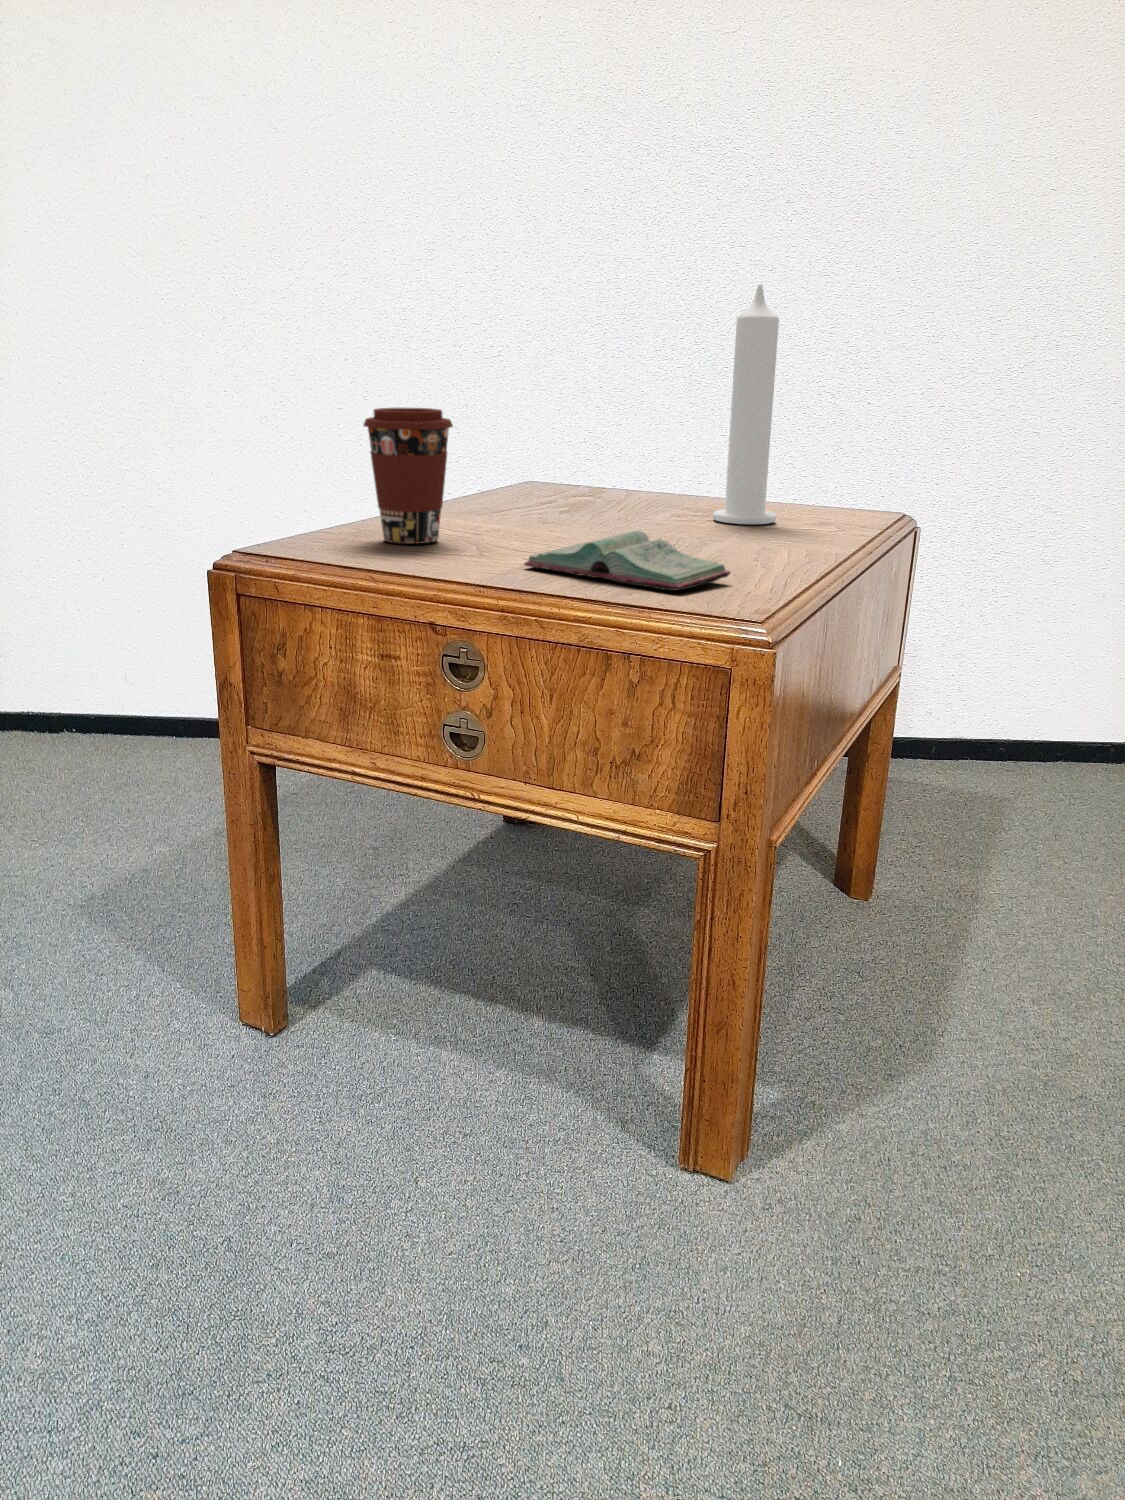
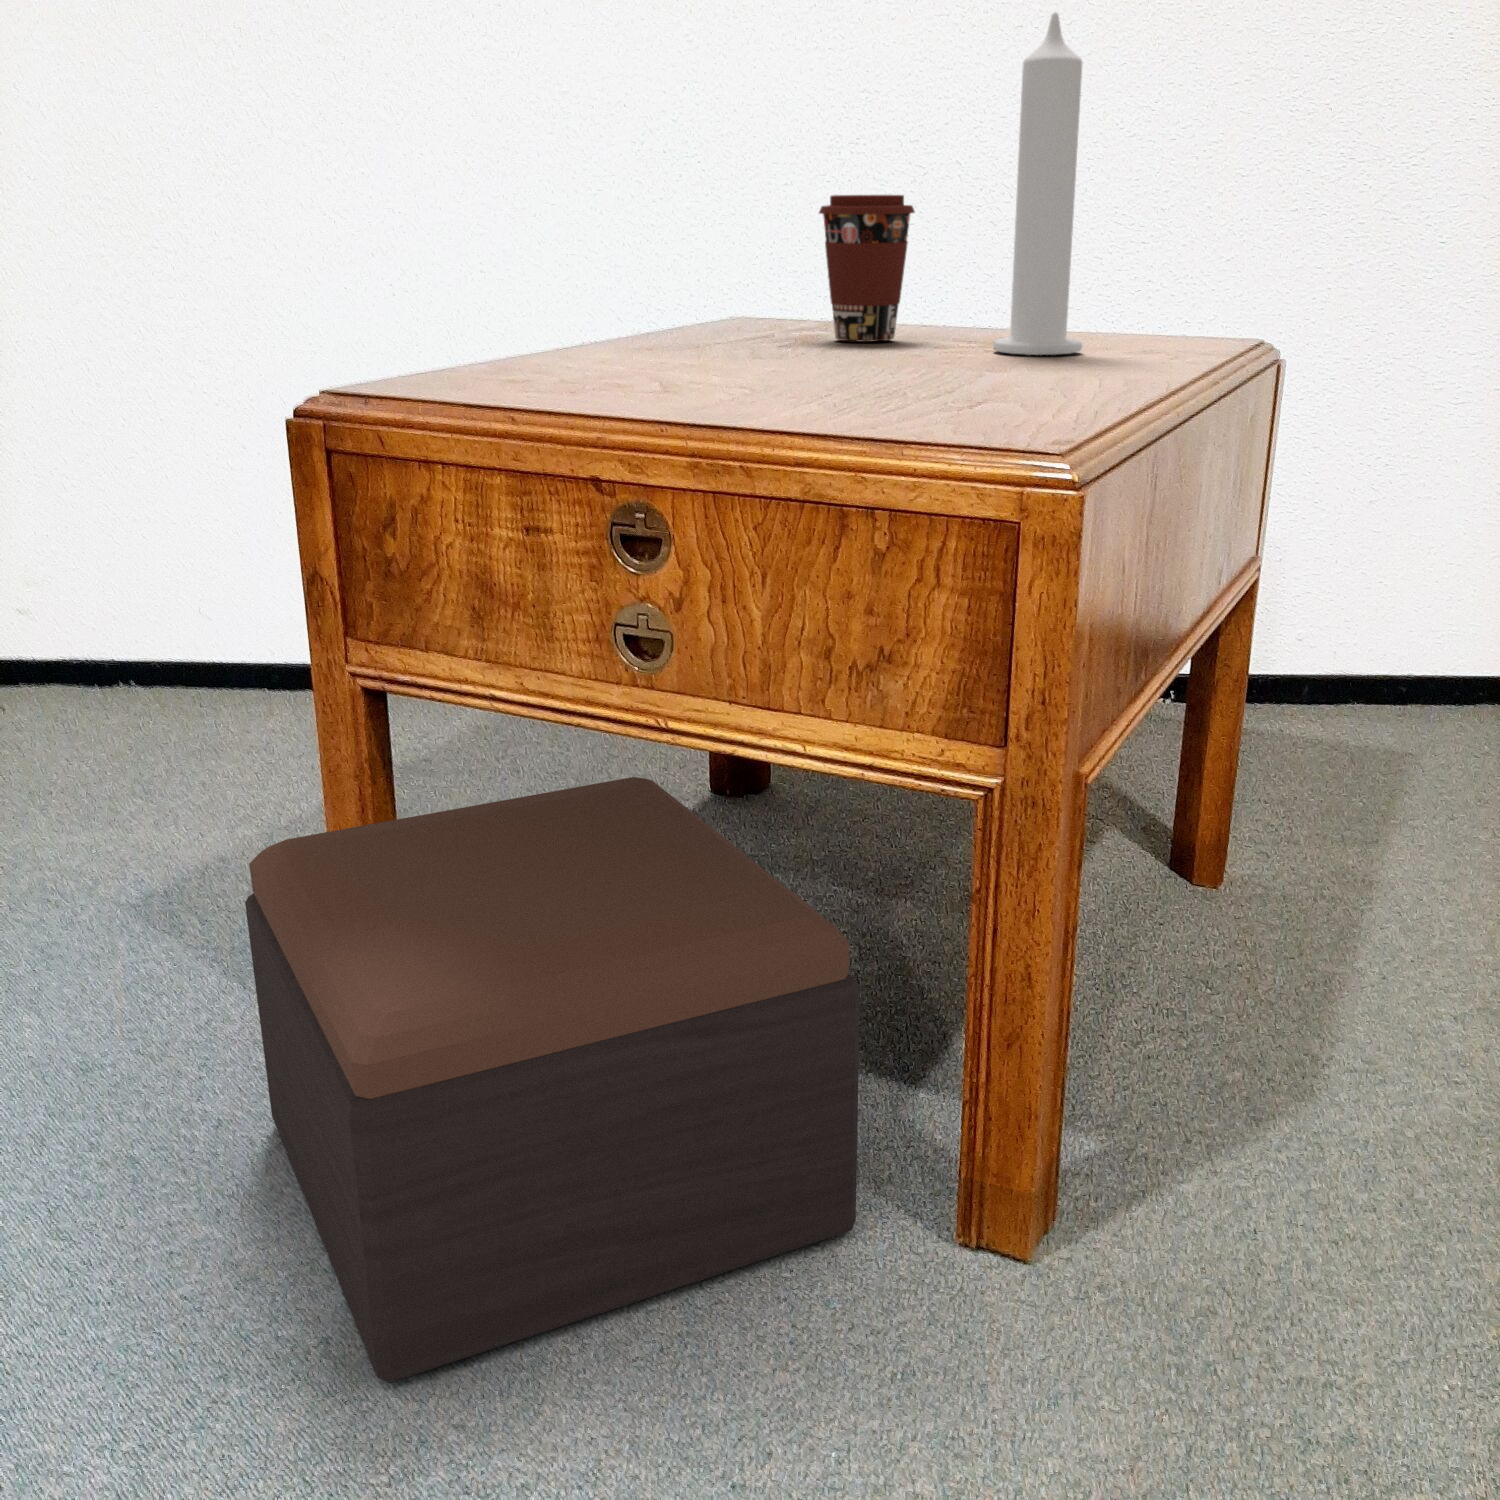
coffee cup: present [364,408,453,544] -> present [819,195,915,342]
book: present [524,531,730,590] -> none [725,343,1017,418]
footstool: none [171,826,614,1270] -> present [245,777,860,1383]

